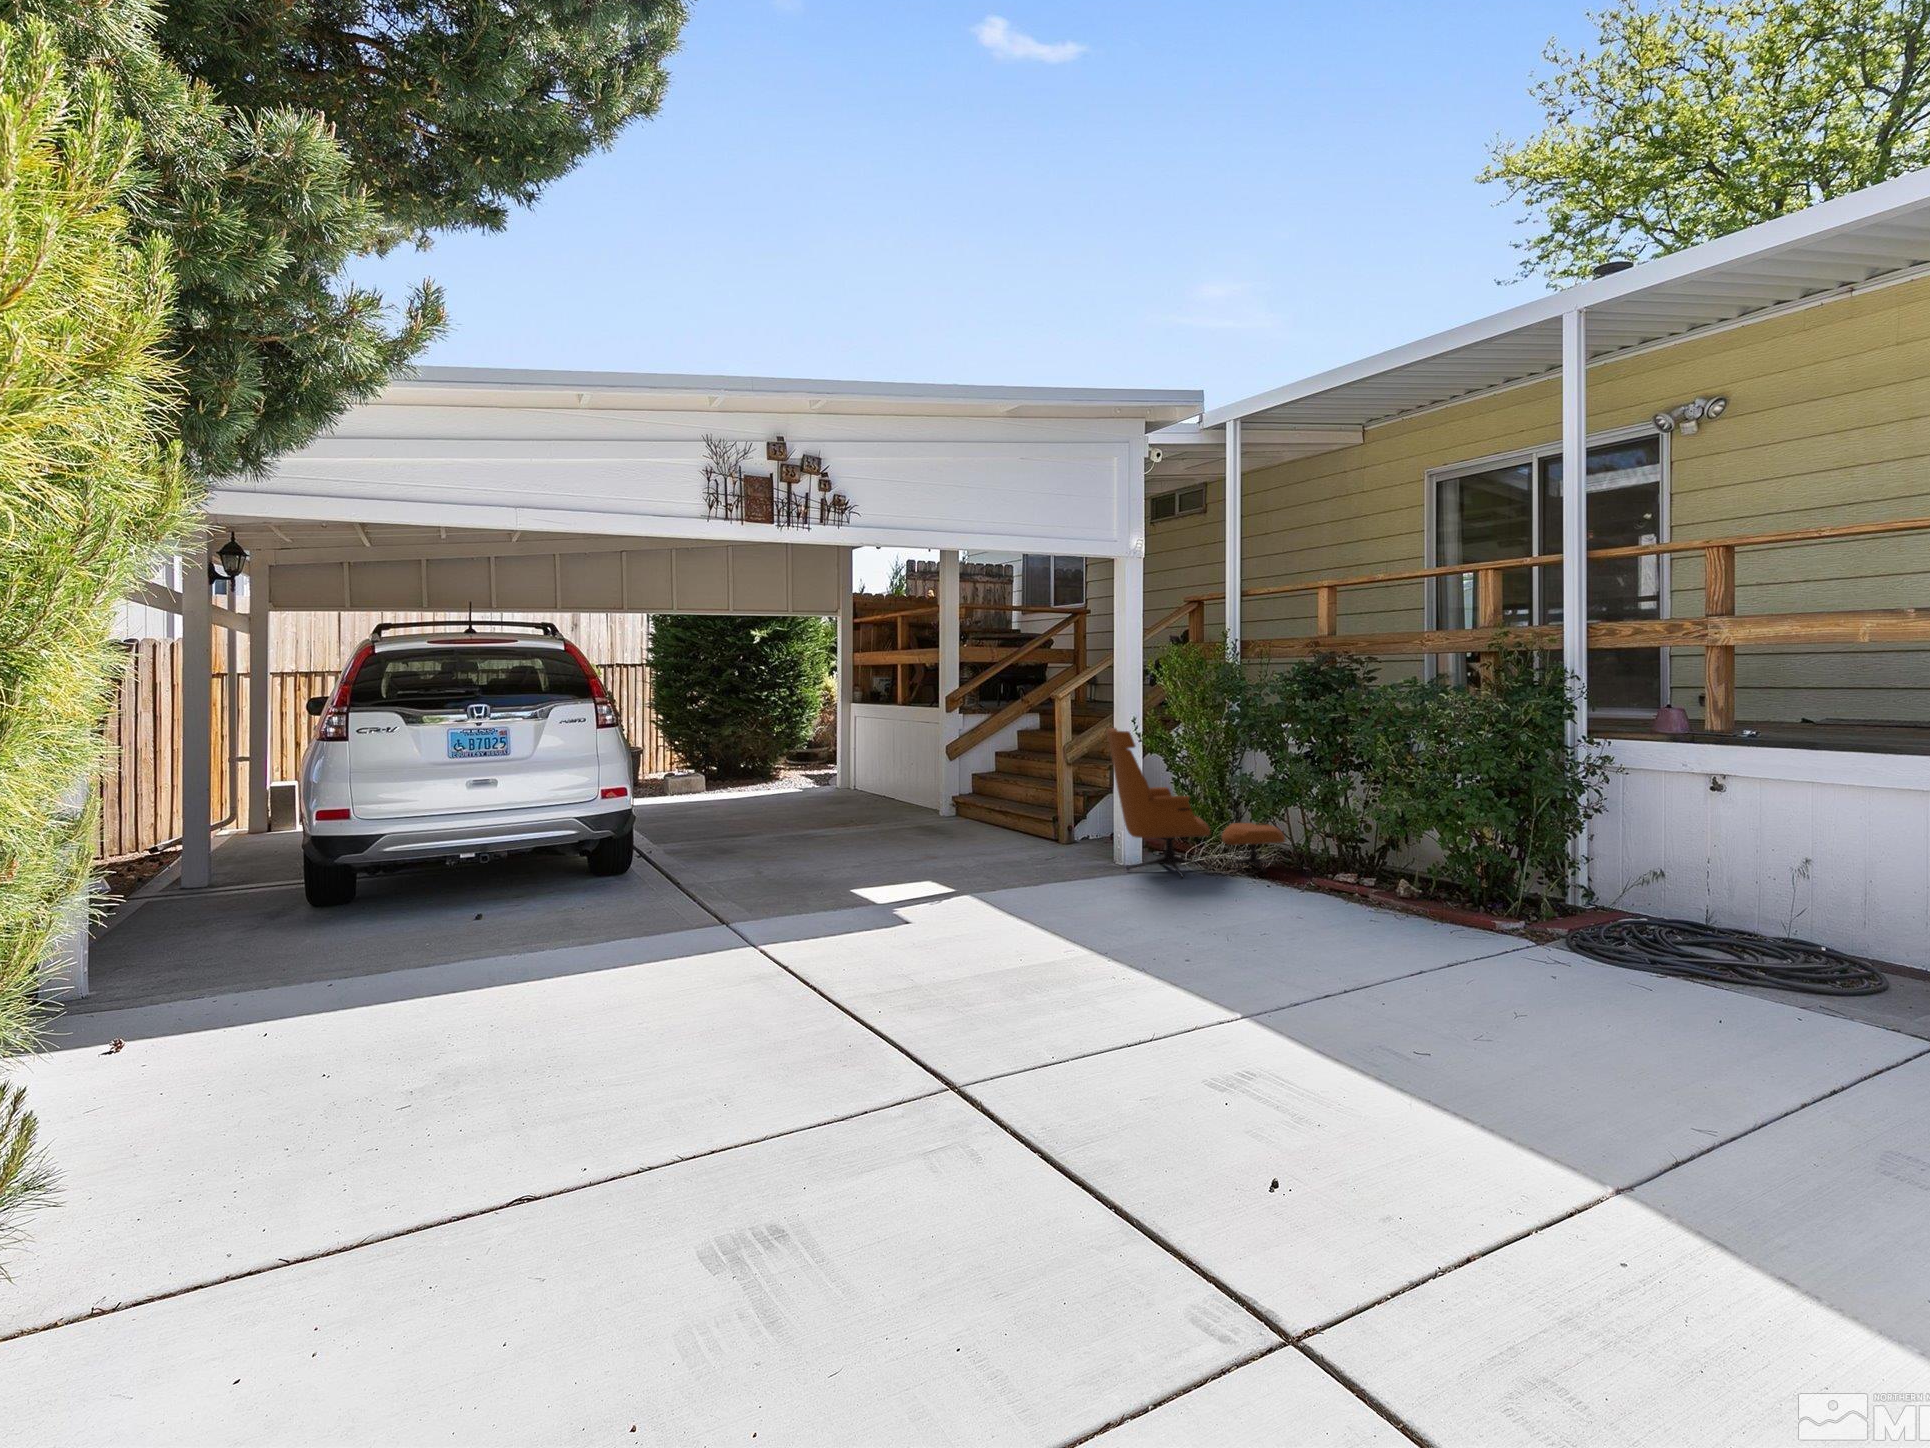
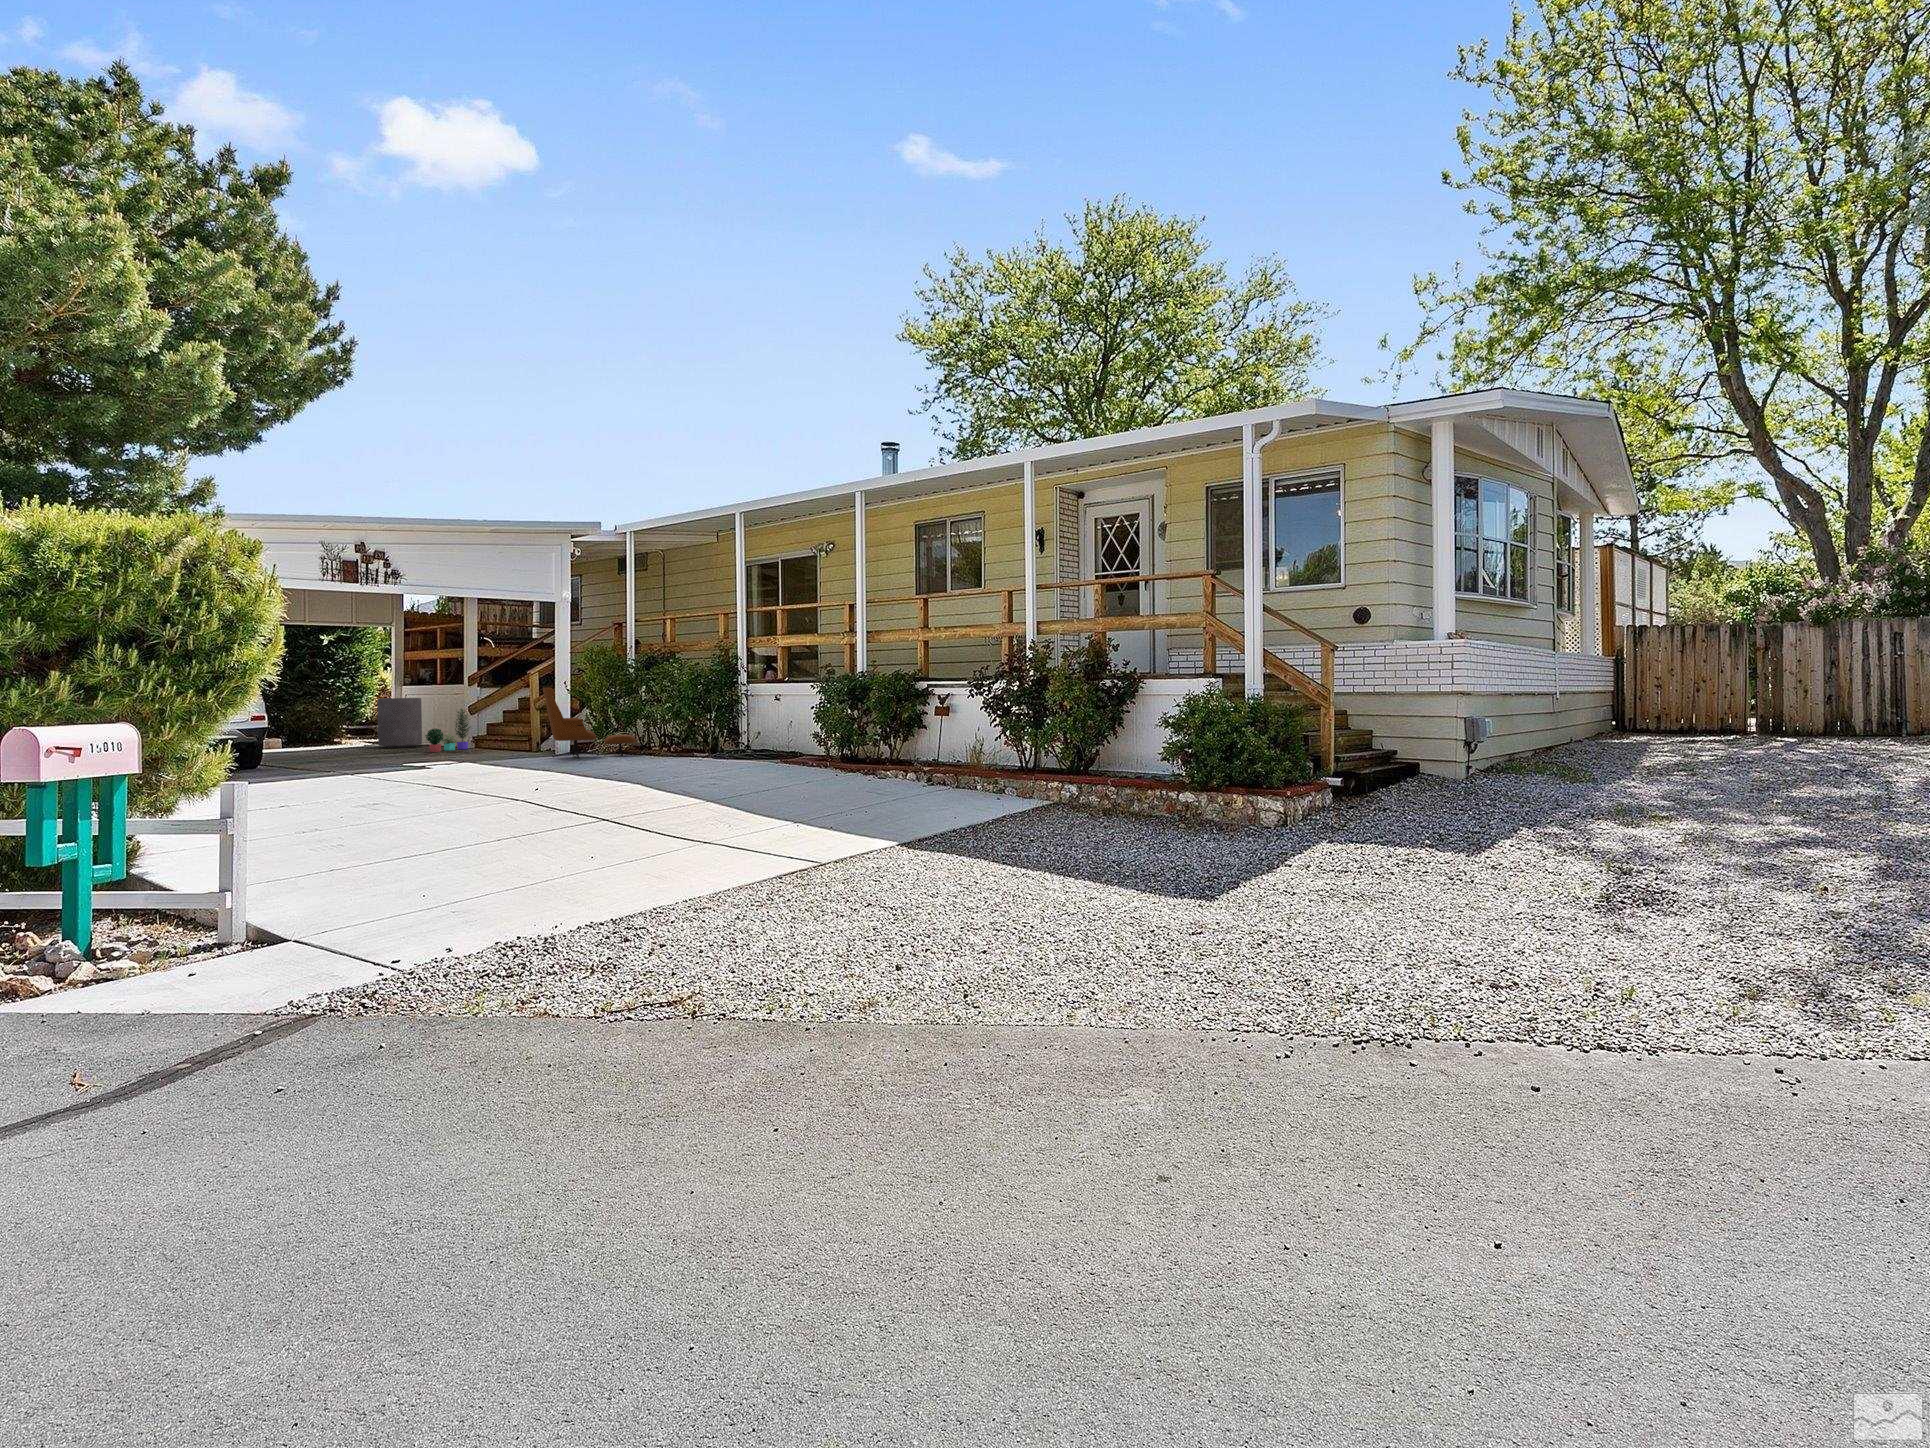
trash can: none [819,722,879,800] -> present [378,698,422,748]
potted plant: none [887,745,953,821] -> present [425,709,470,752]

